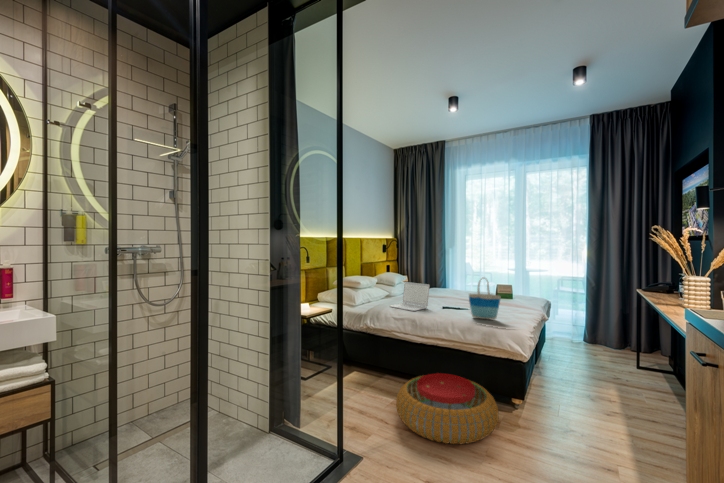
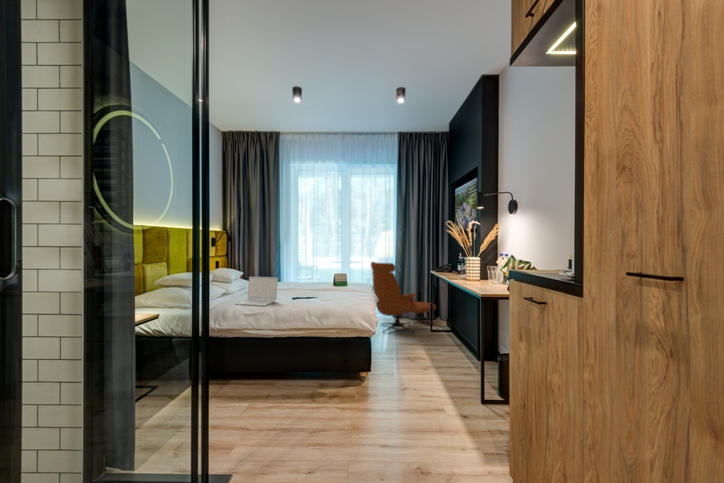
lounge chair: none [544,273,647,367] -> present [371,262,436,333]
tote bag: present [469,279,501,320] -> none [320,267,348,306]
pouf: present [396,373,498,444] -> none [257,363,356,431]

